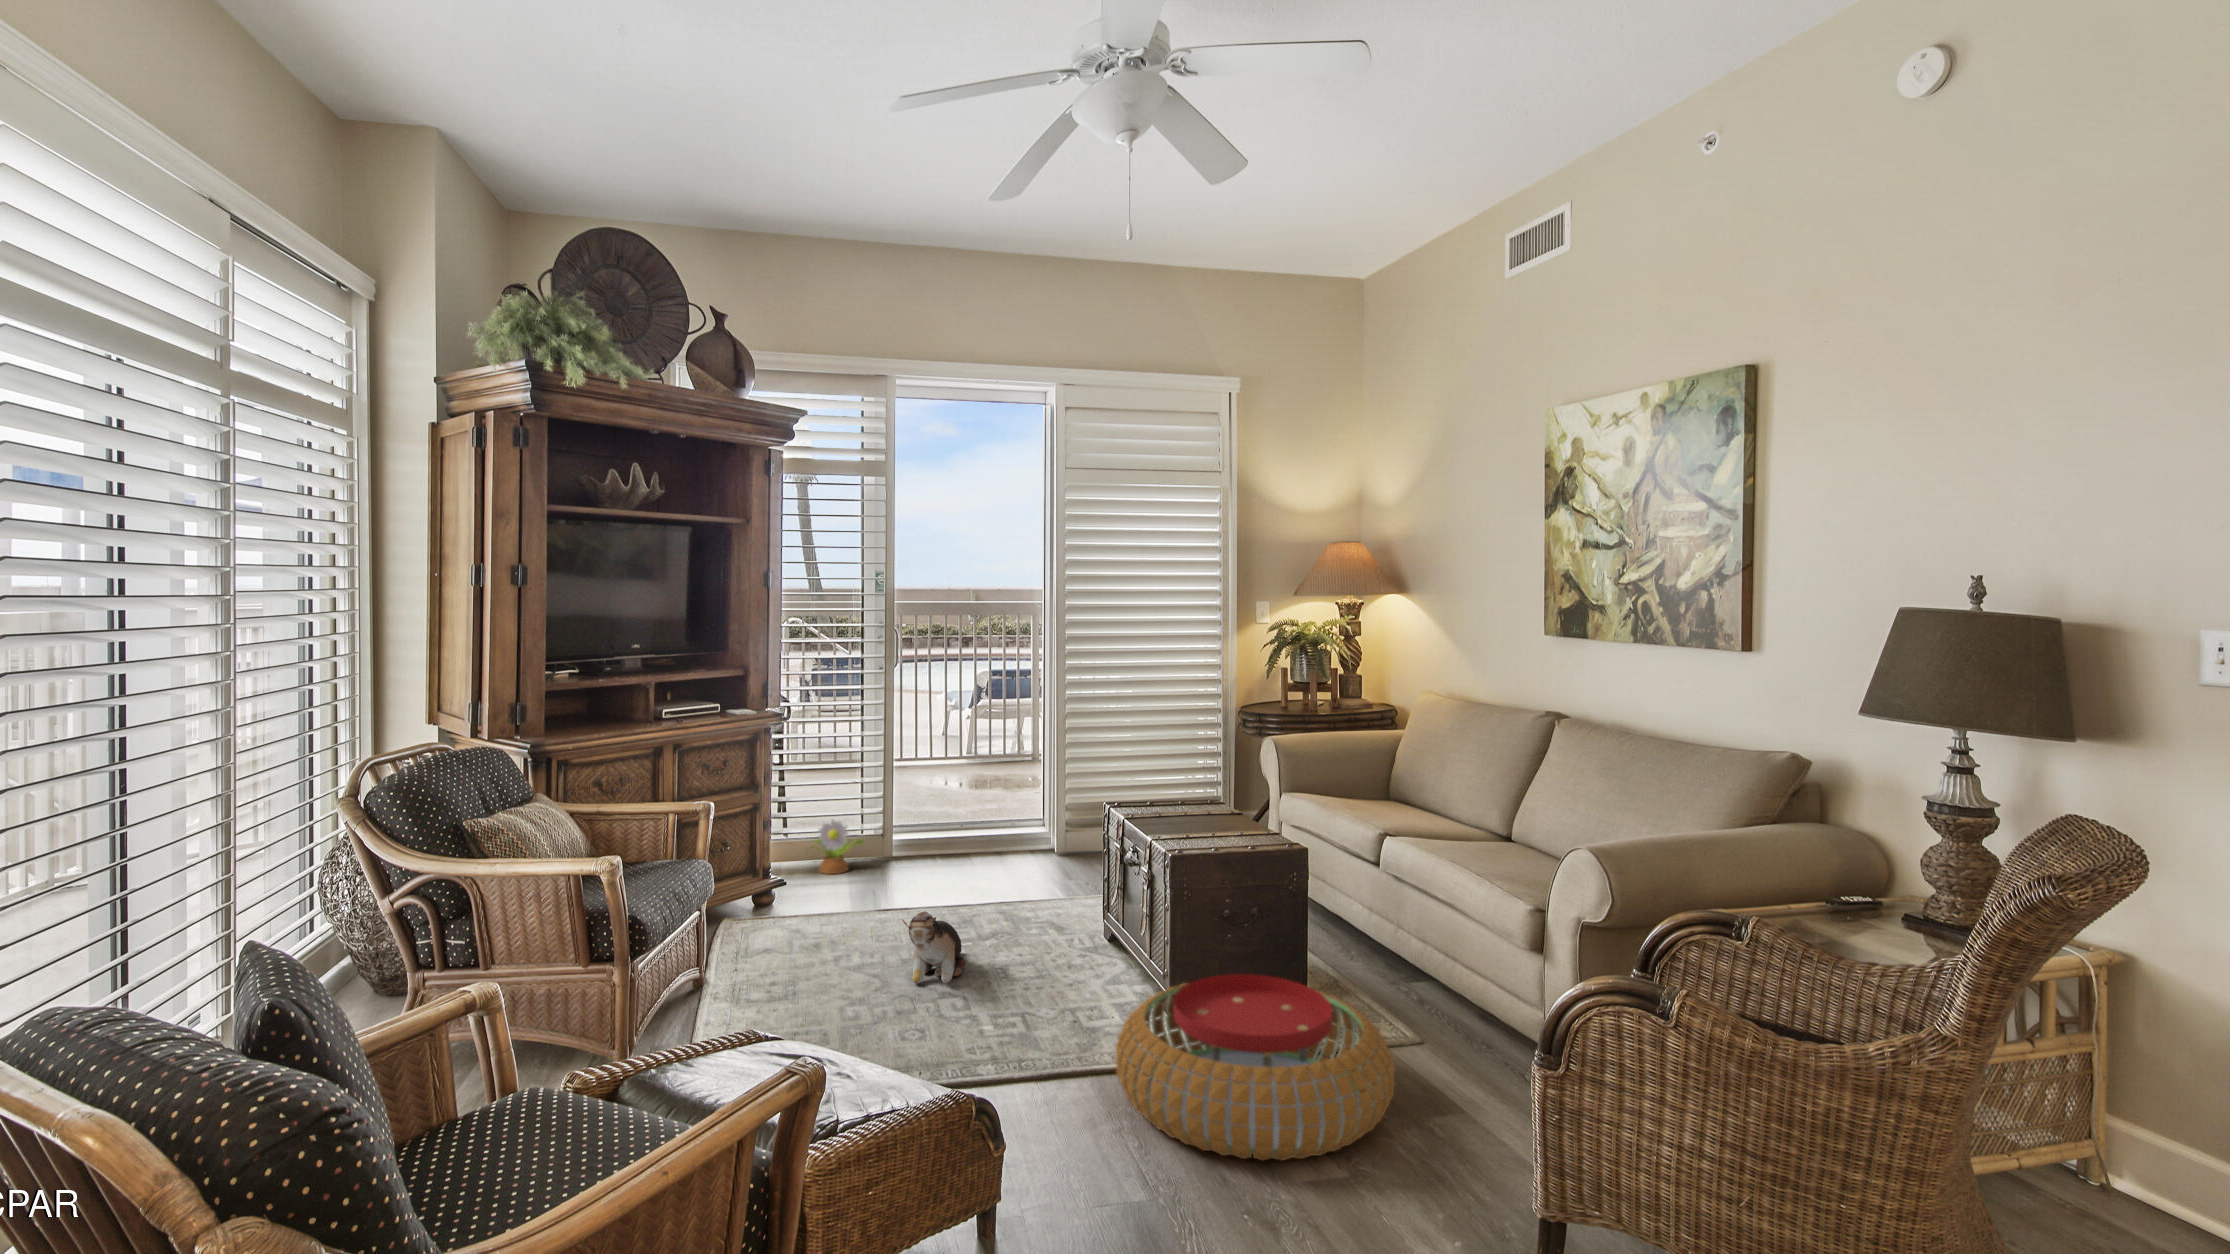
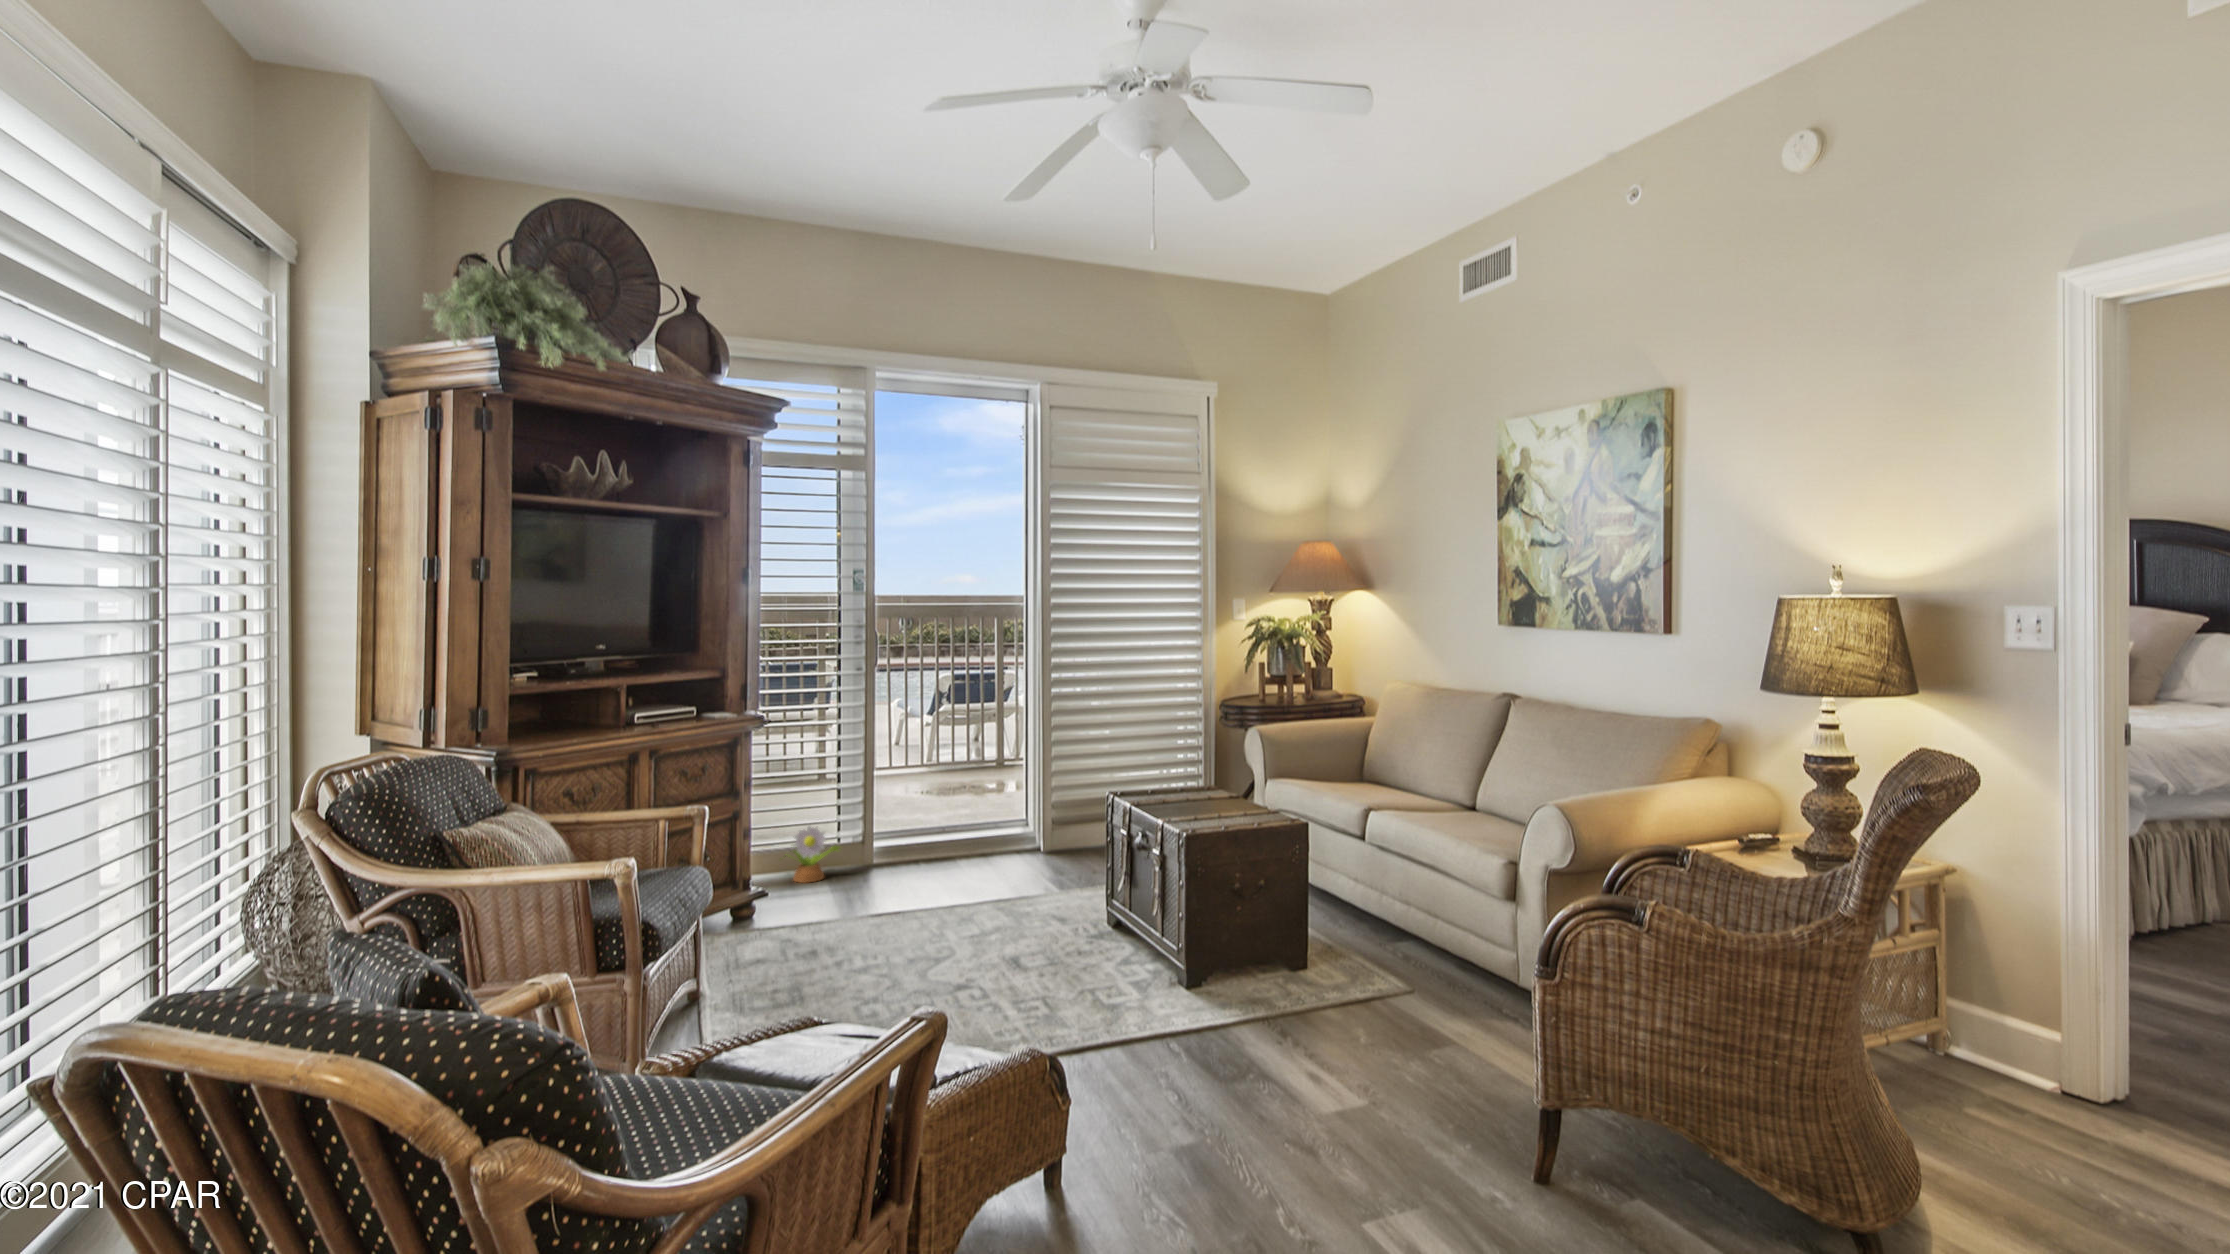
plush toy: present [902,911,965,984] -> none [913,903,973,976]
pouf: present [1116,974,1395,1161] -> none [1146,937,1400,1098]

